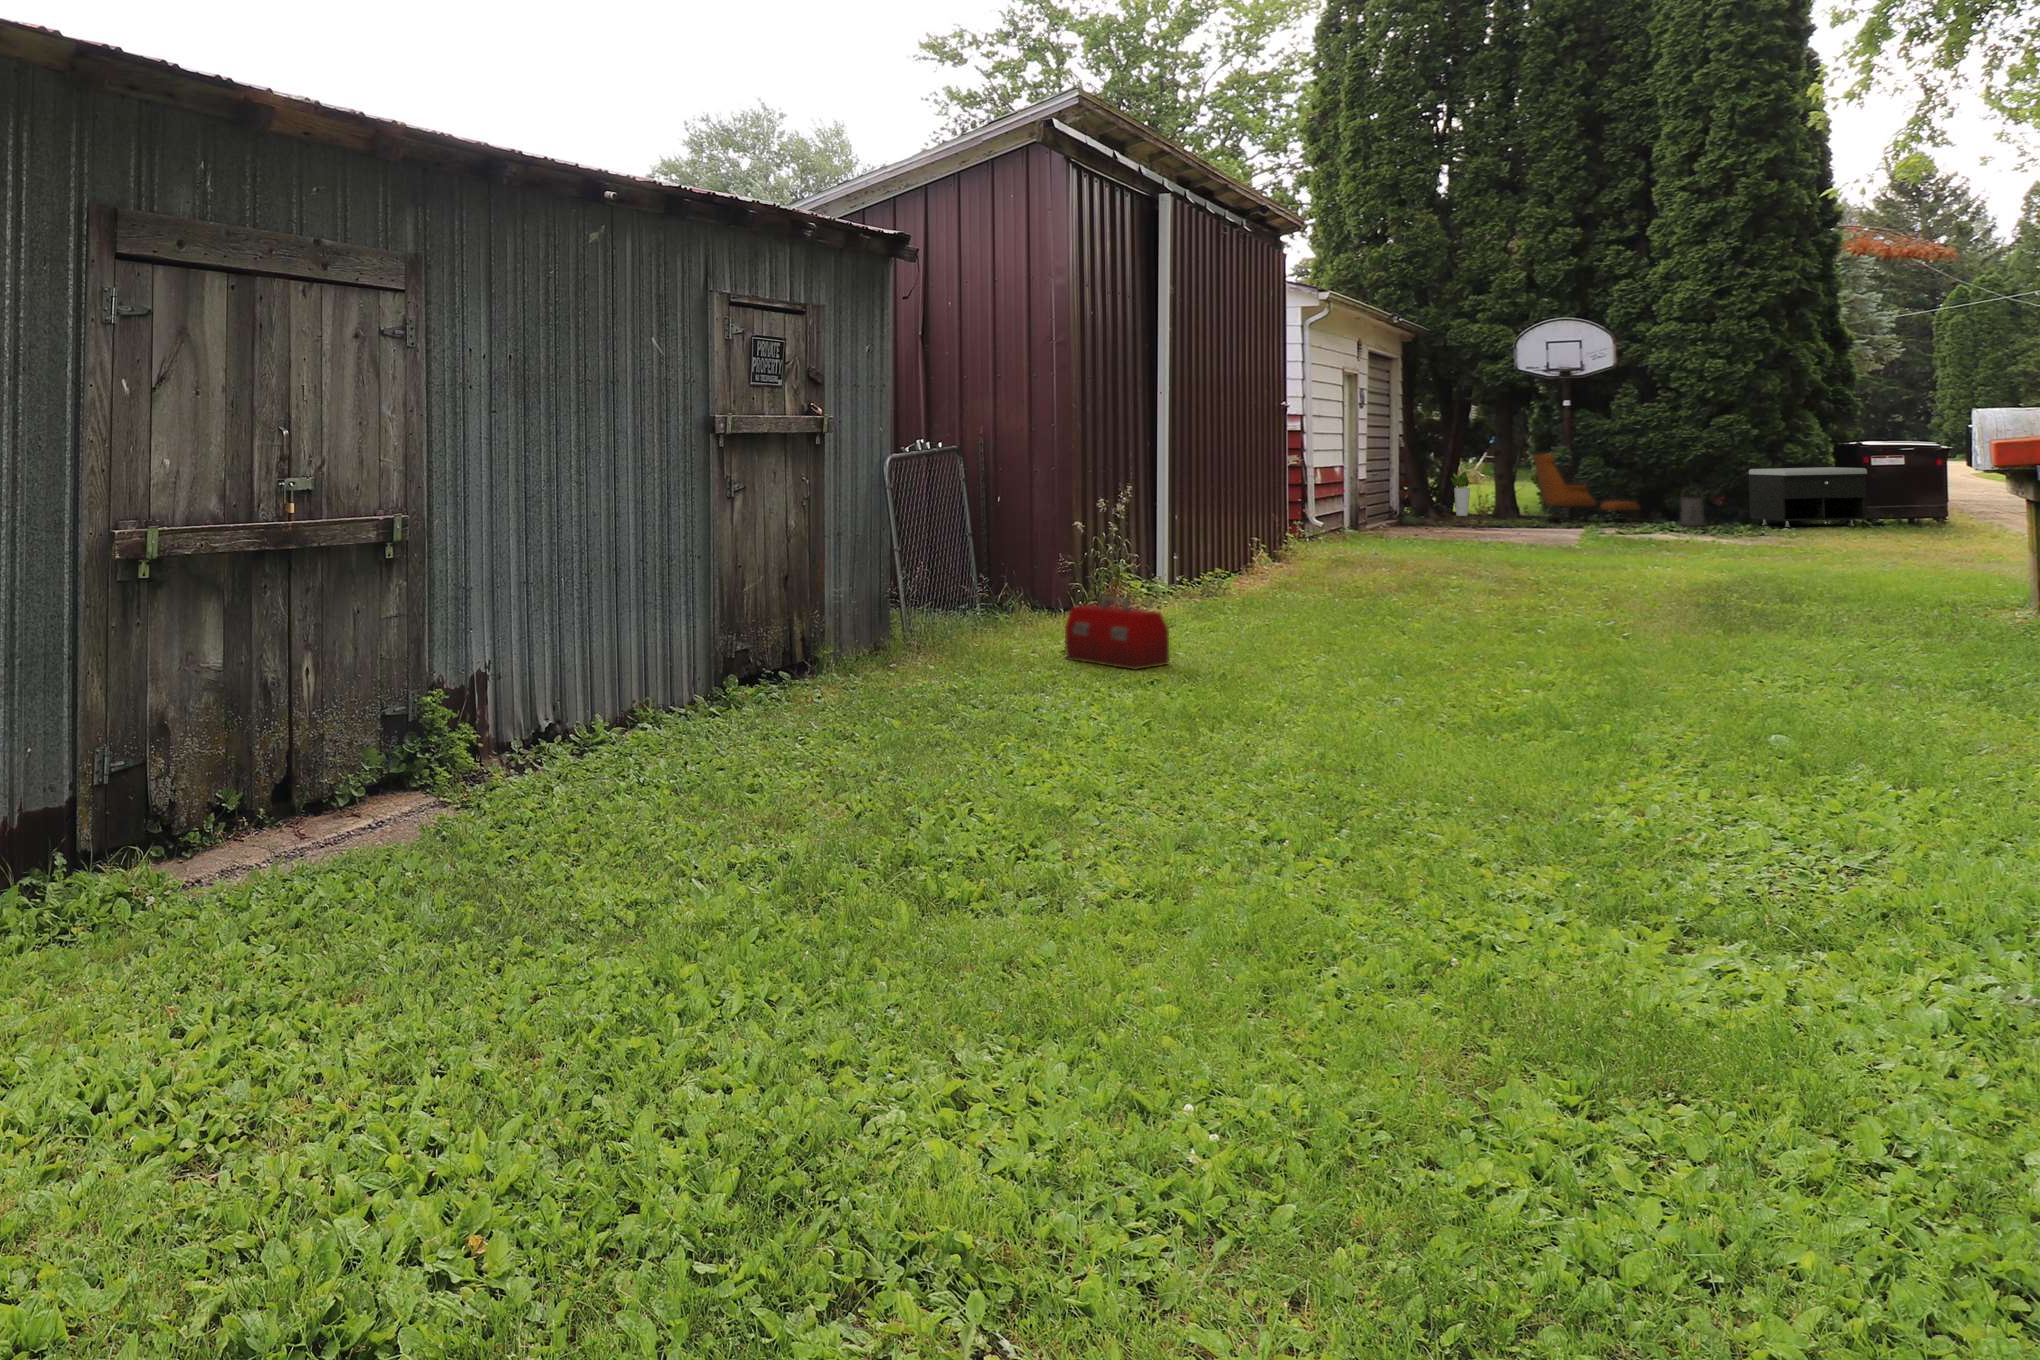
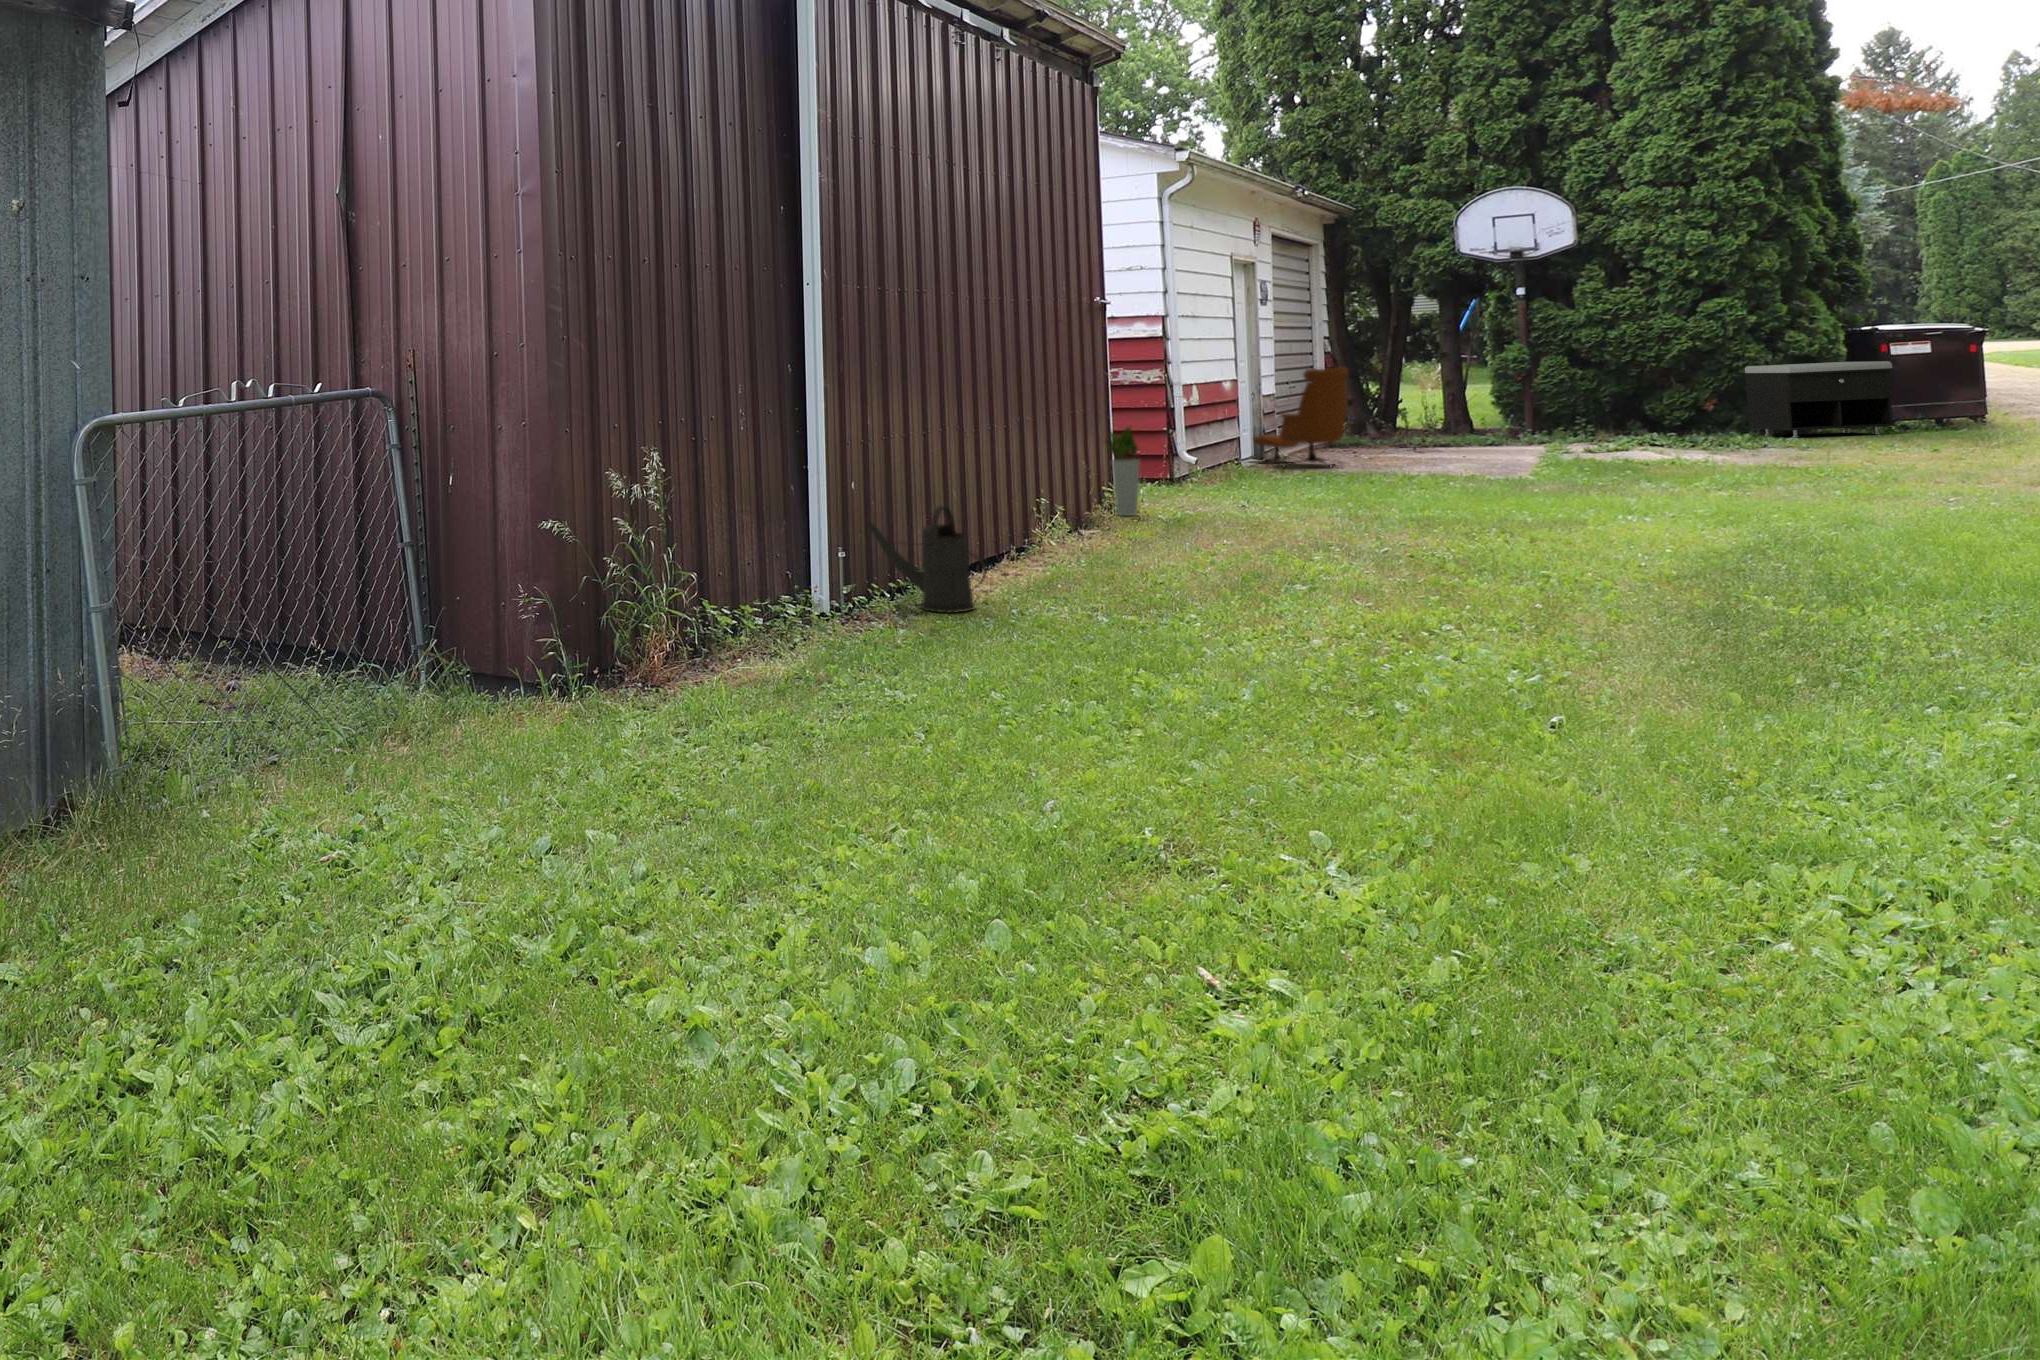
lounge chair: present [1533,454,1639,521] -> present [1254,368,1348,463]
planter: present [1451,471,1470,516] -> present [1106,428,1140,516]
watering can: present [1680,493,1705,526] -> present [866,506,987,613]
toolbox: present [1065,596,1169,669] -> none [555,582,703,714]

